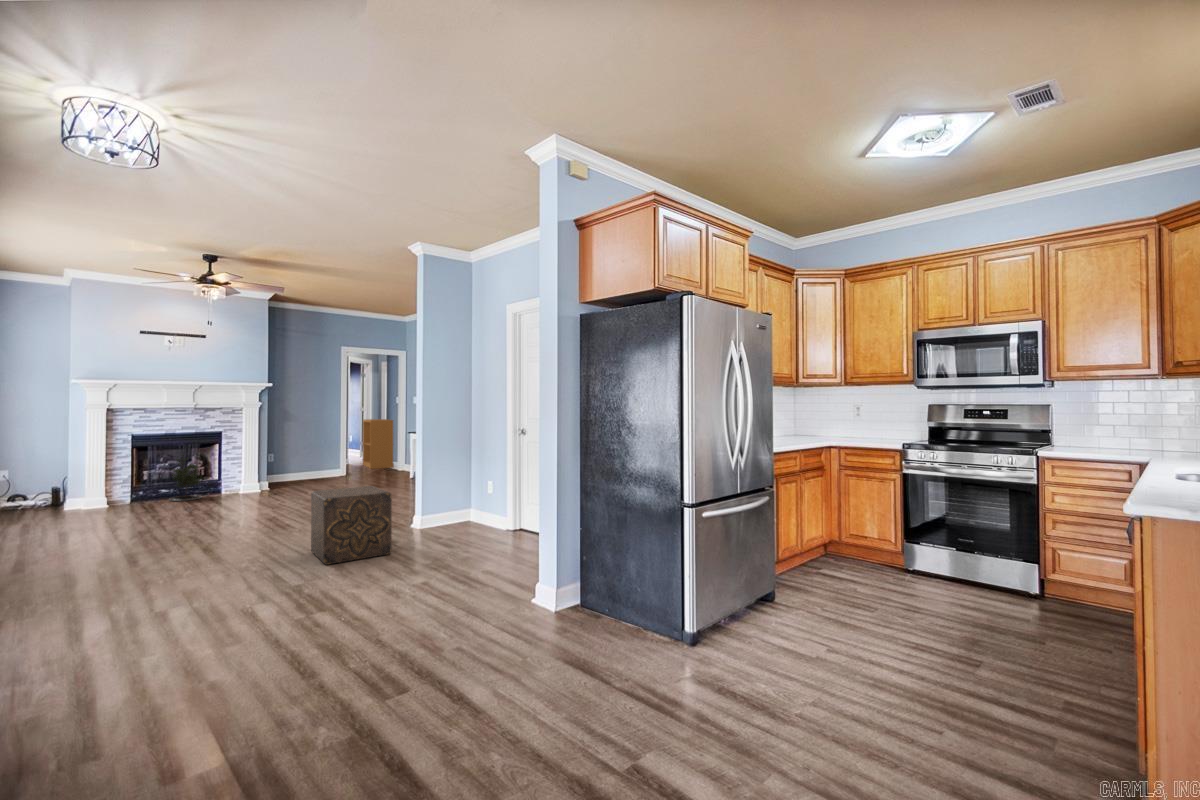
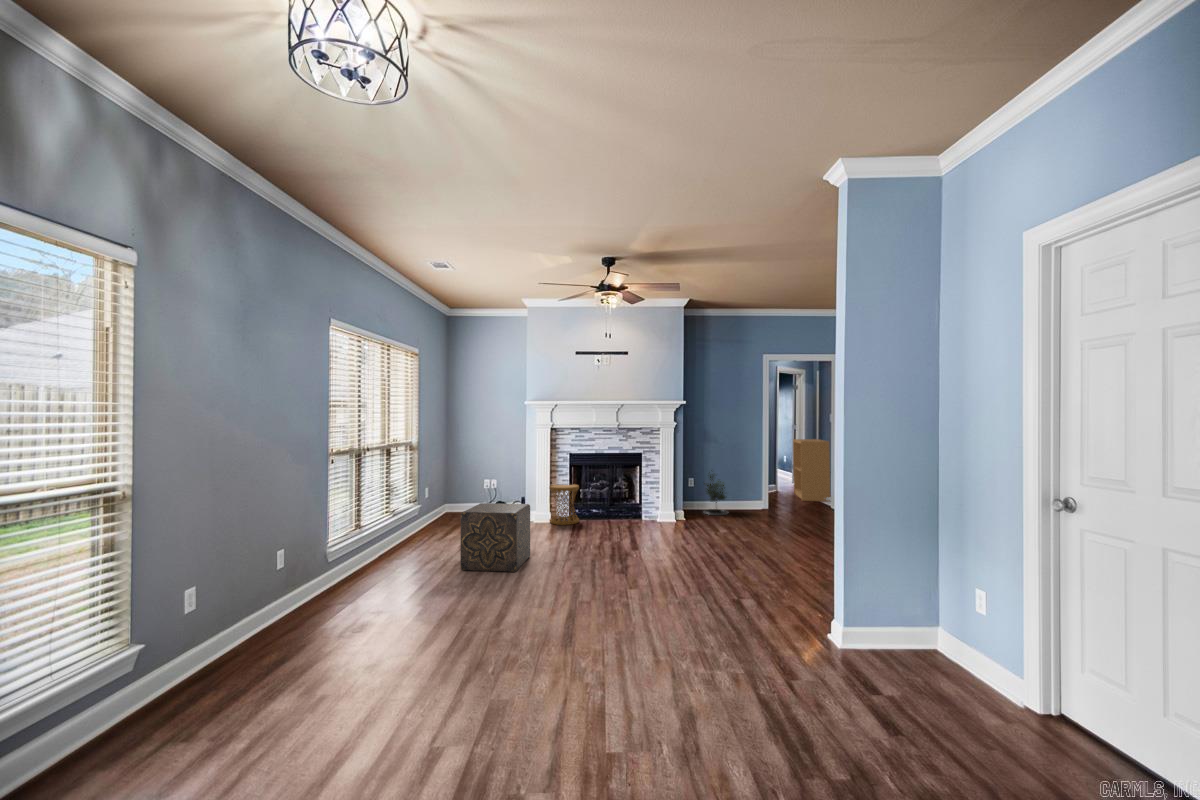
potted tree: present [169,458,201,501] -> present [704,474,728,515]
side table: none [106,466,147,508] -> present [550,484,579,525]
ottoman: present [311,486,392,565] -> present [460,503,530,572]

